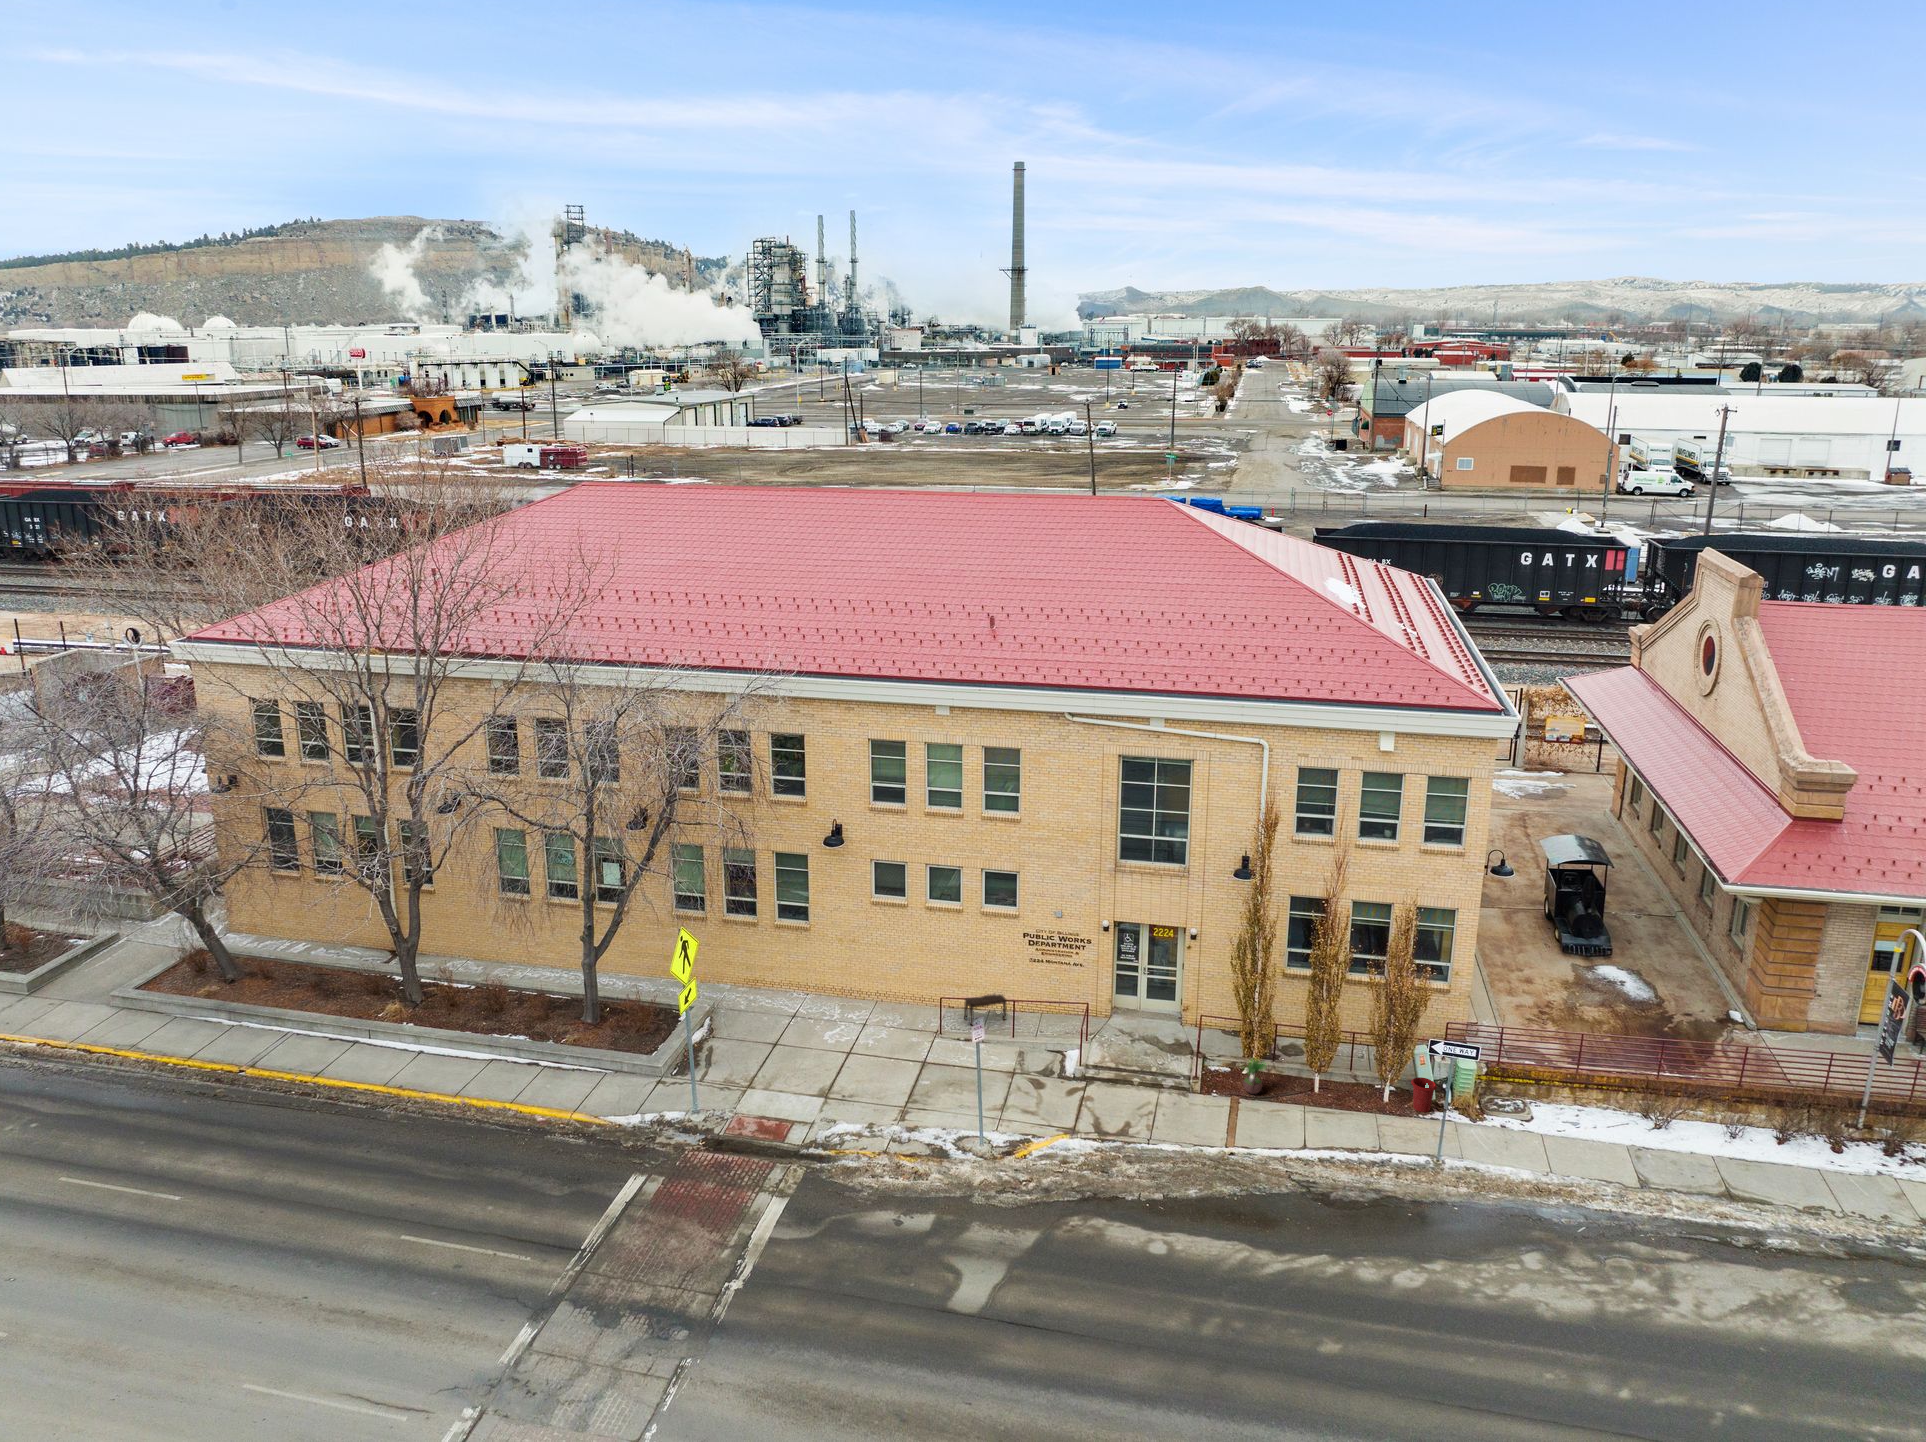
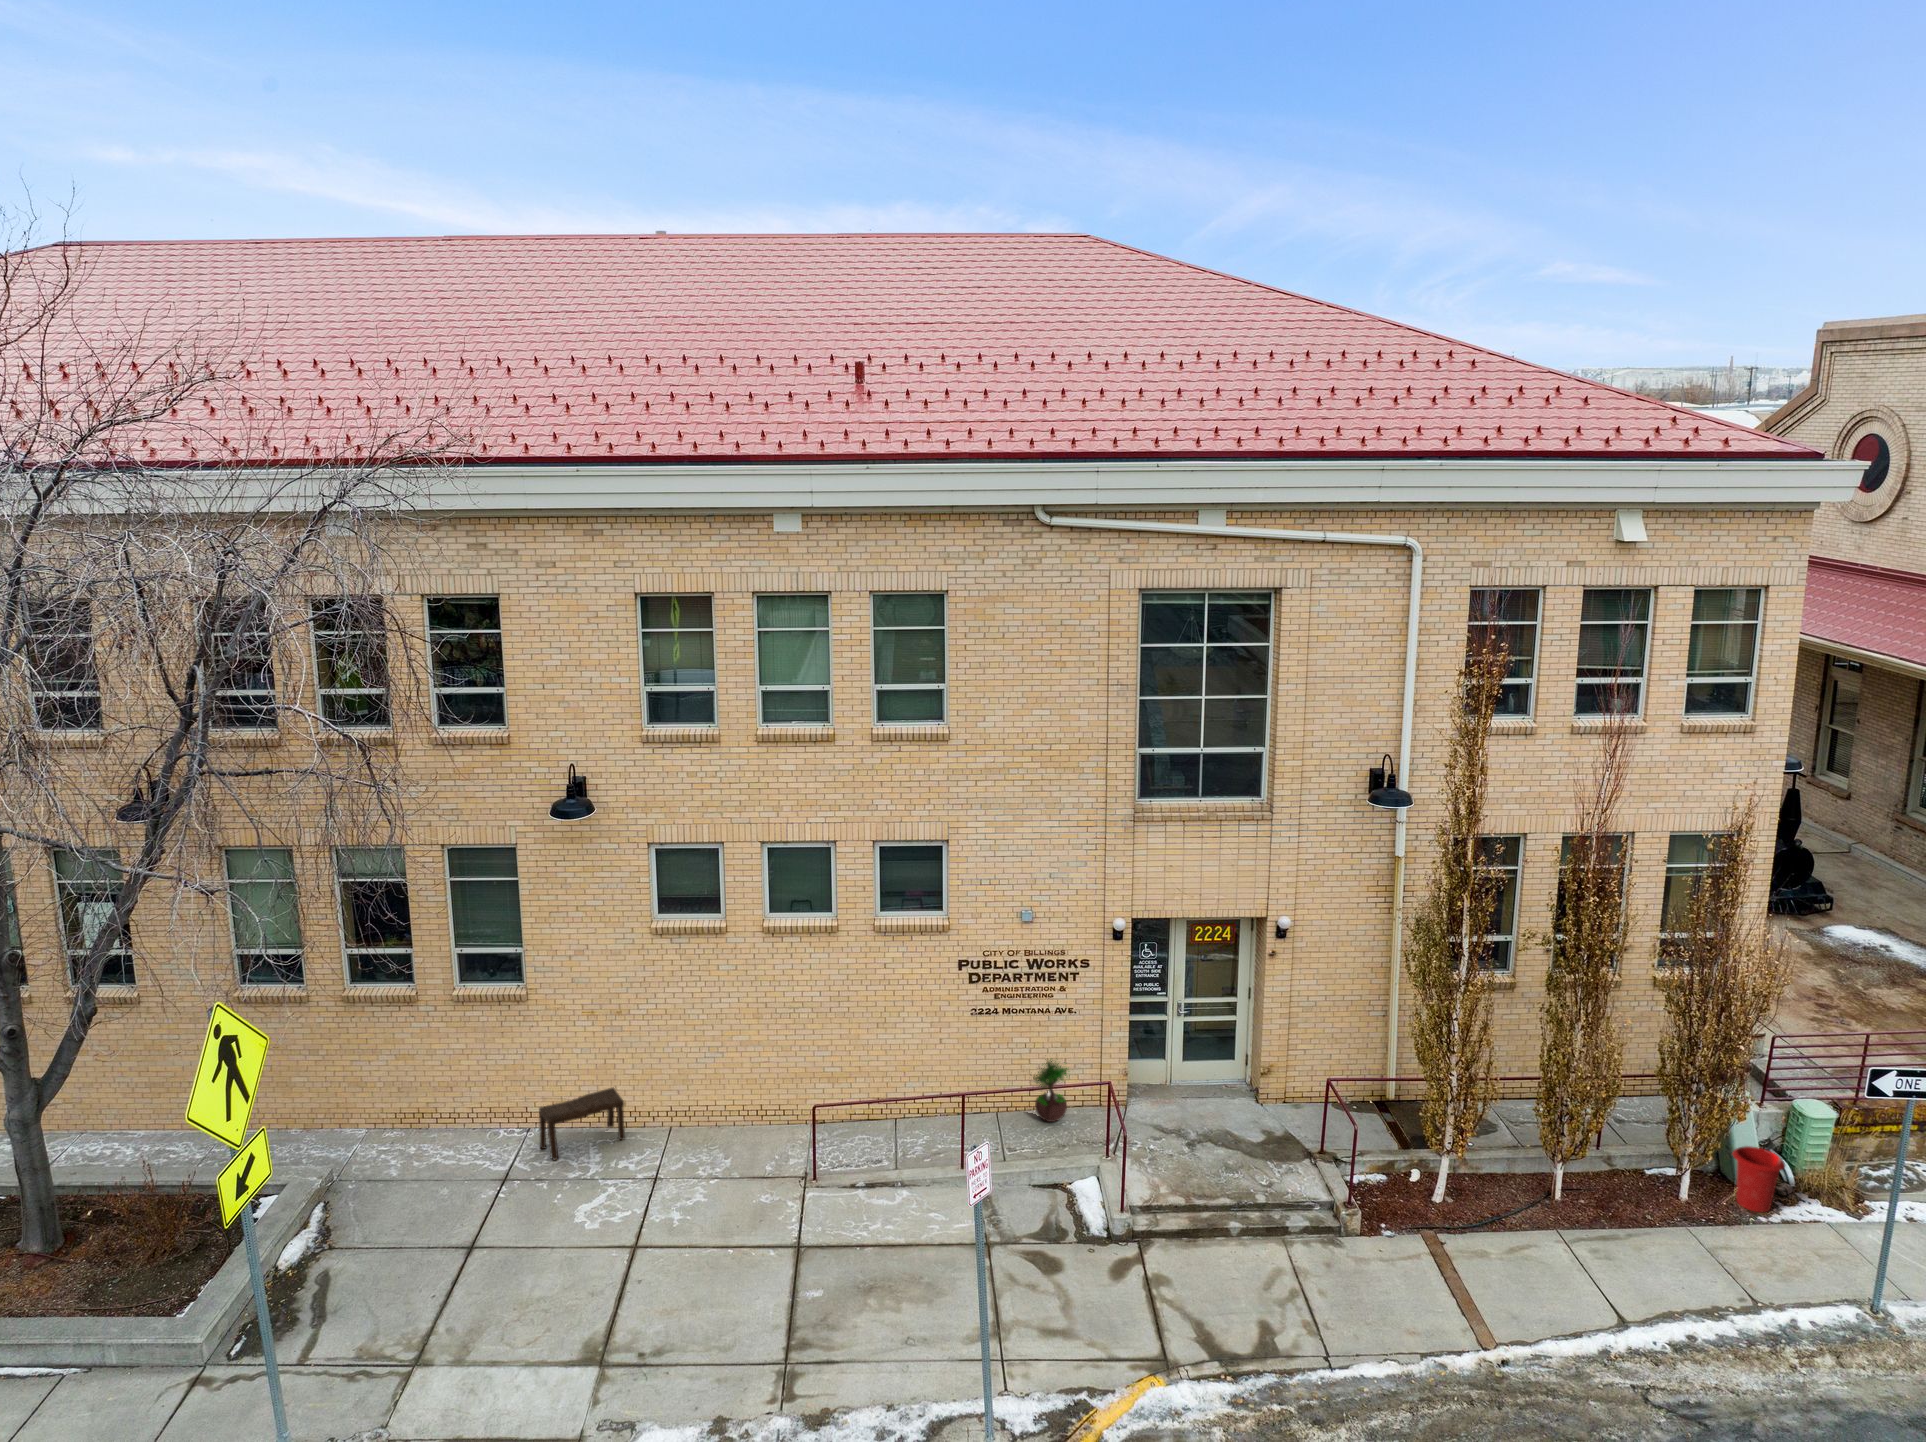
bench: present [964,994,1007,1025] -> present [539,1088,625,1160]
potted tree: present [1243,1059,1266,1094] -> present [1033,1059,1067,1122]

